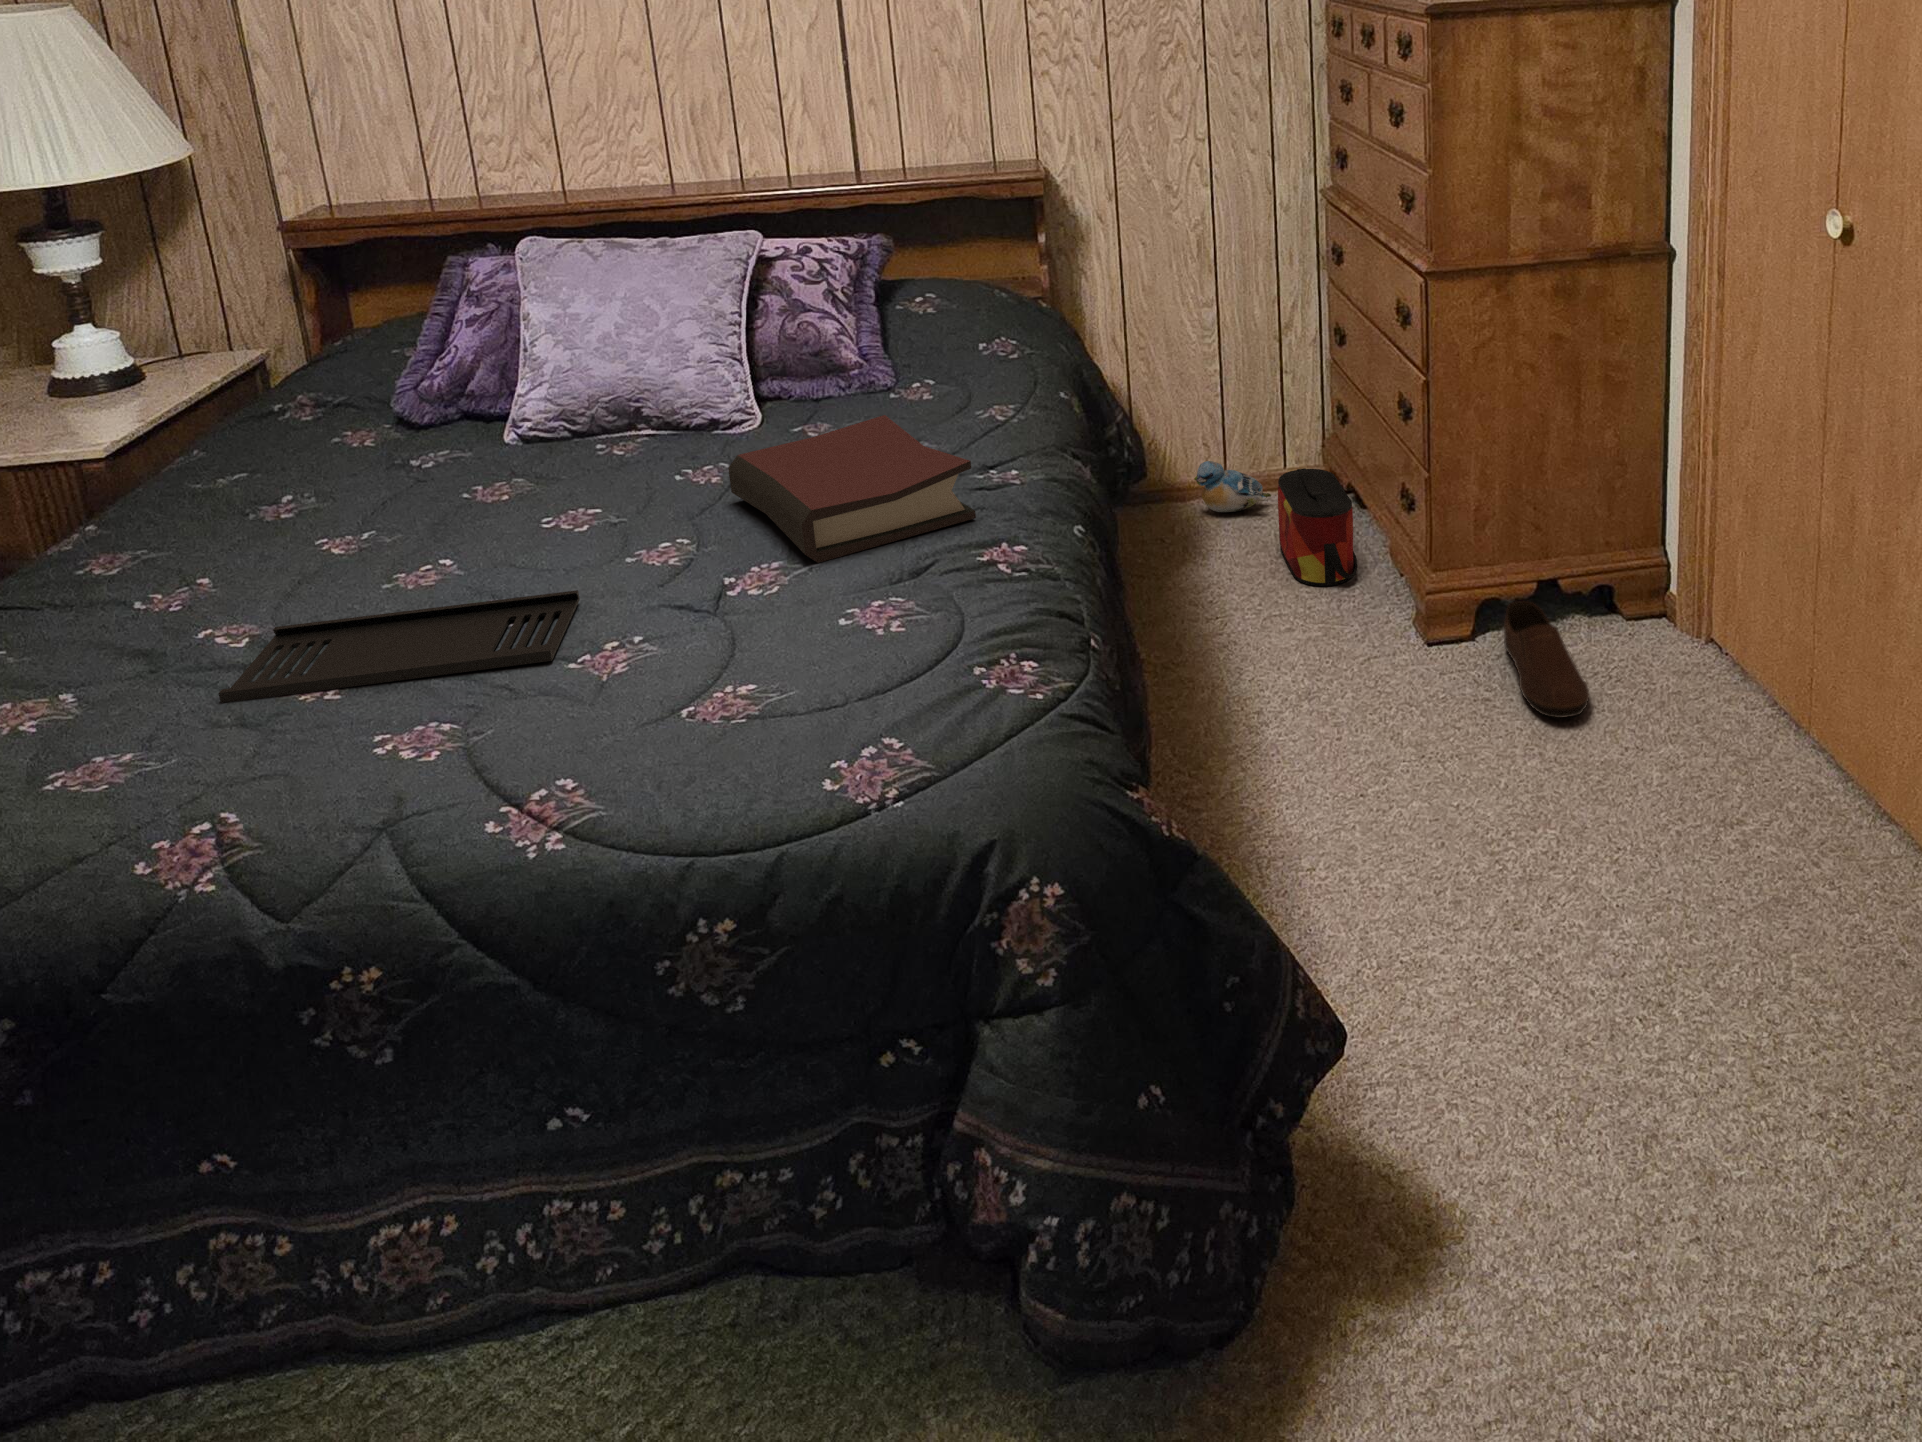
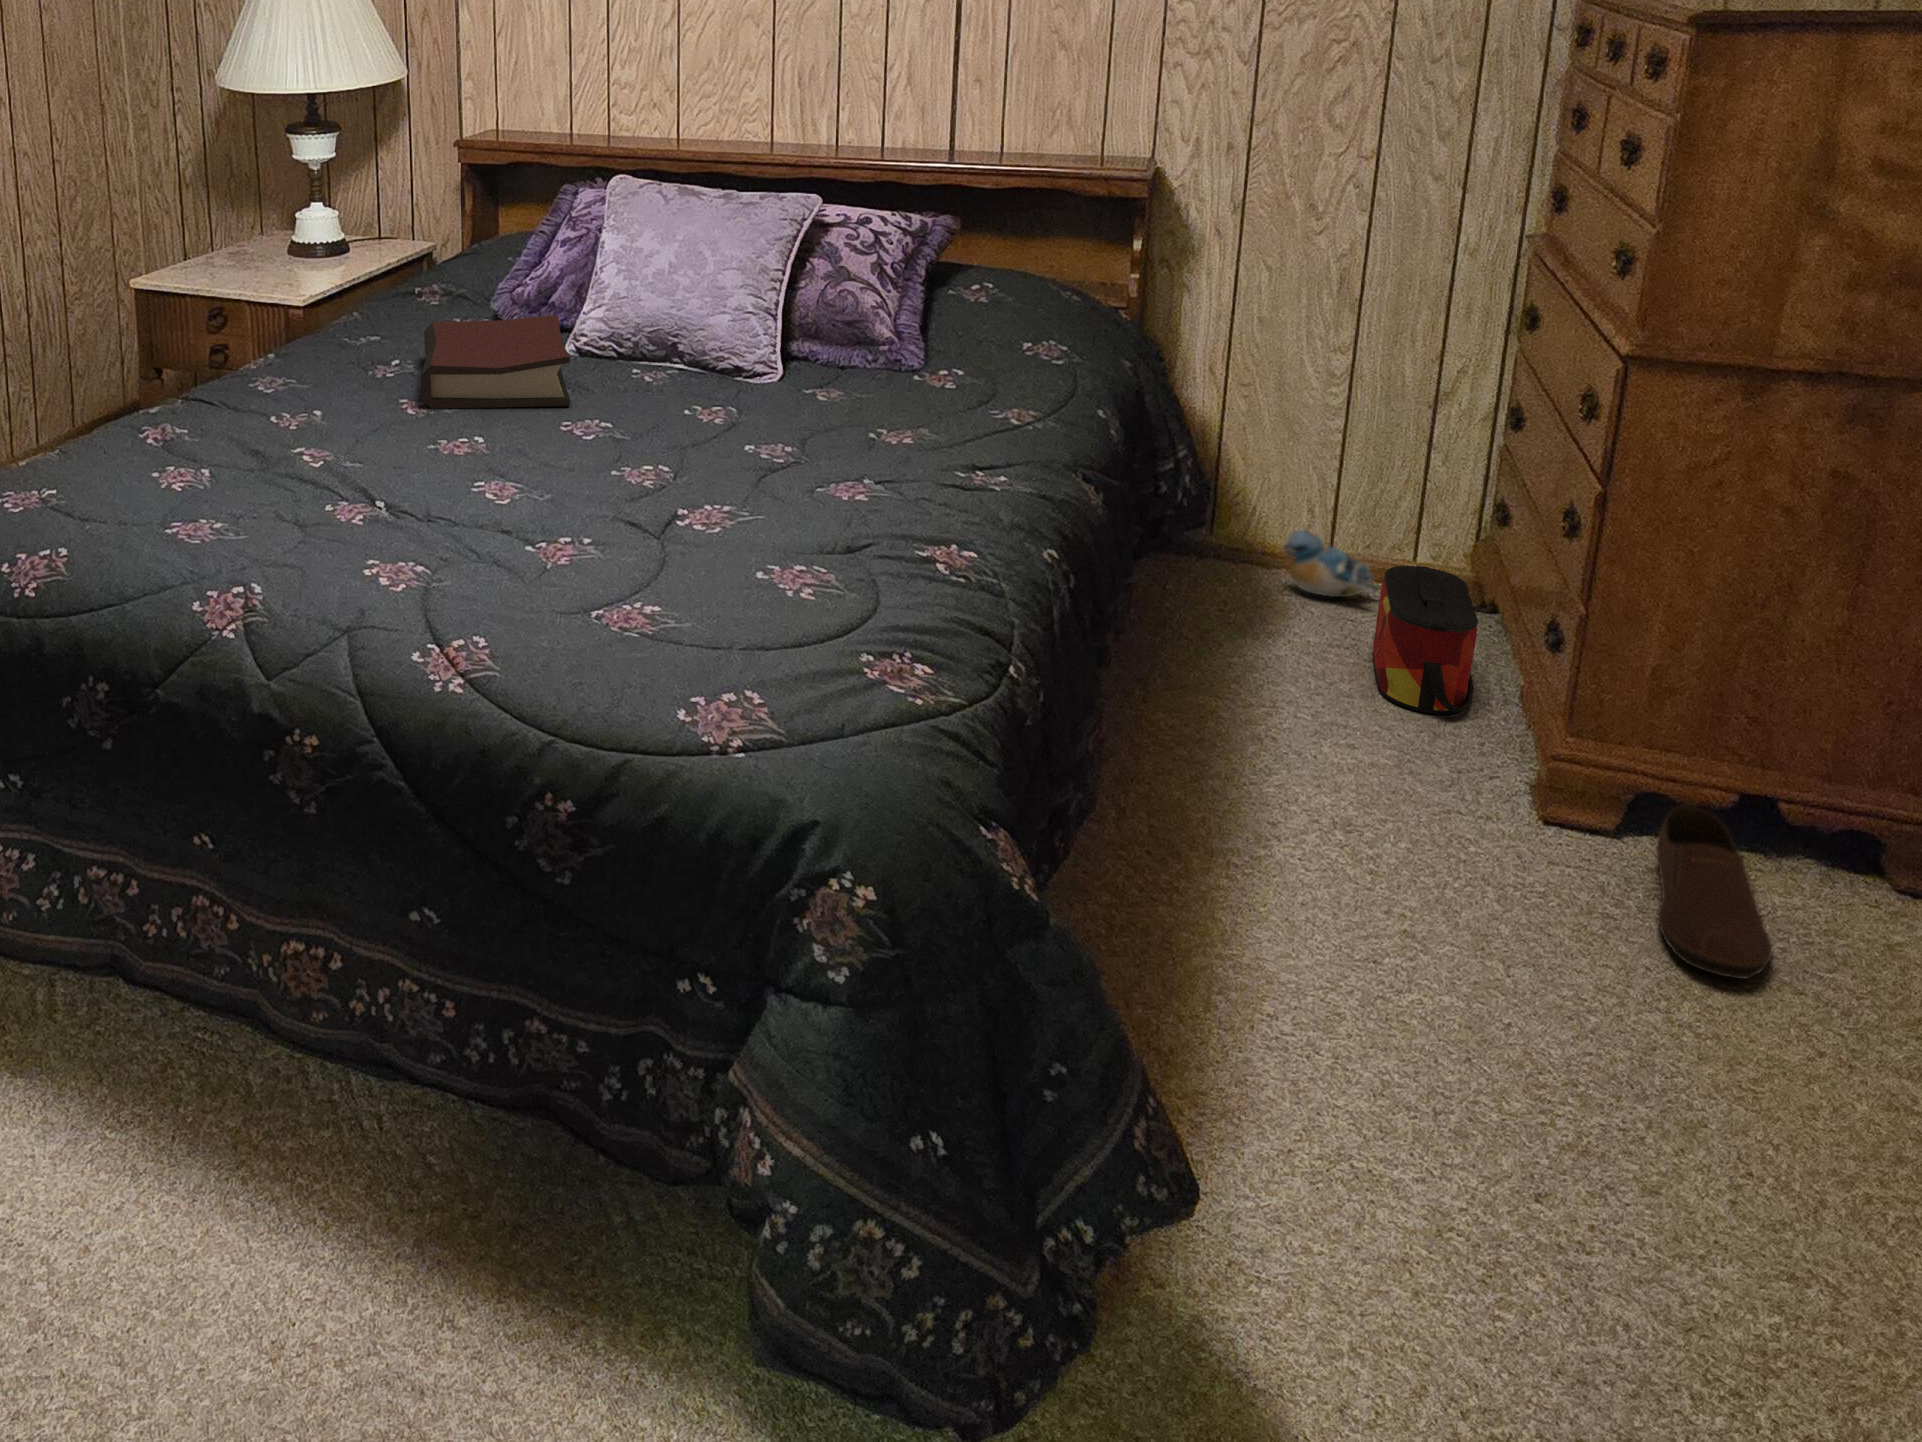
hardback book: present [728,415,976,563] -> present [421,315,570,409]
tray: present [219,590,580,703] -> none [286,459,559,540]

